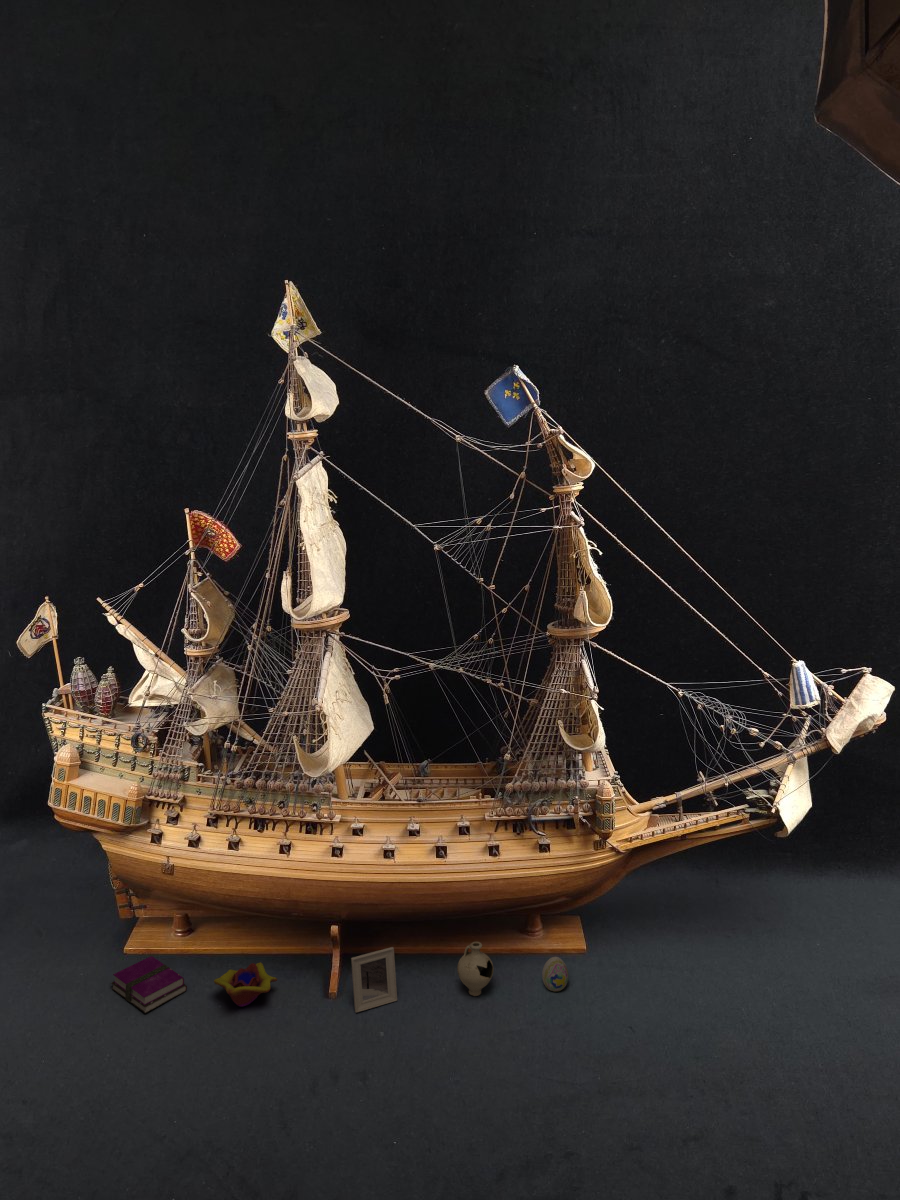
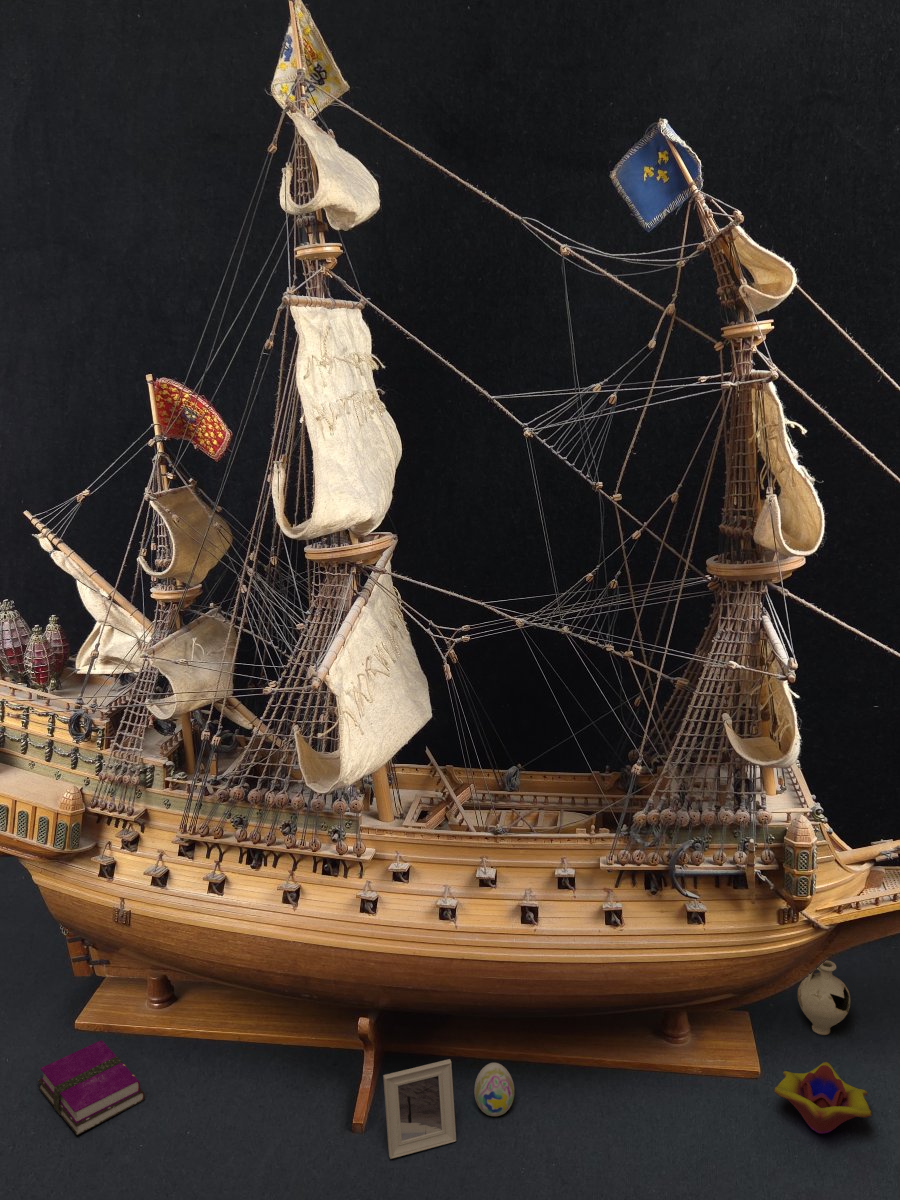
decorative vase: present [457,942,494,996] -> present [797,960,850,1035]
decorative egg: present [542,957,568,991] -> present [474,1063,514,1116]
decorative bowl: present [214,962,277,1007] -> present [774,1062,872,1133]

